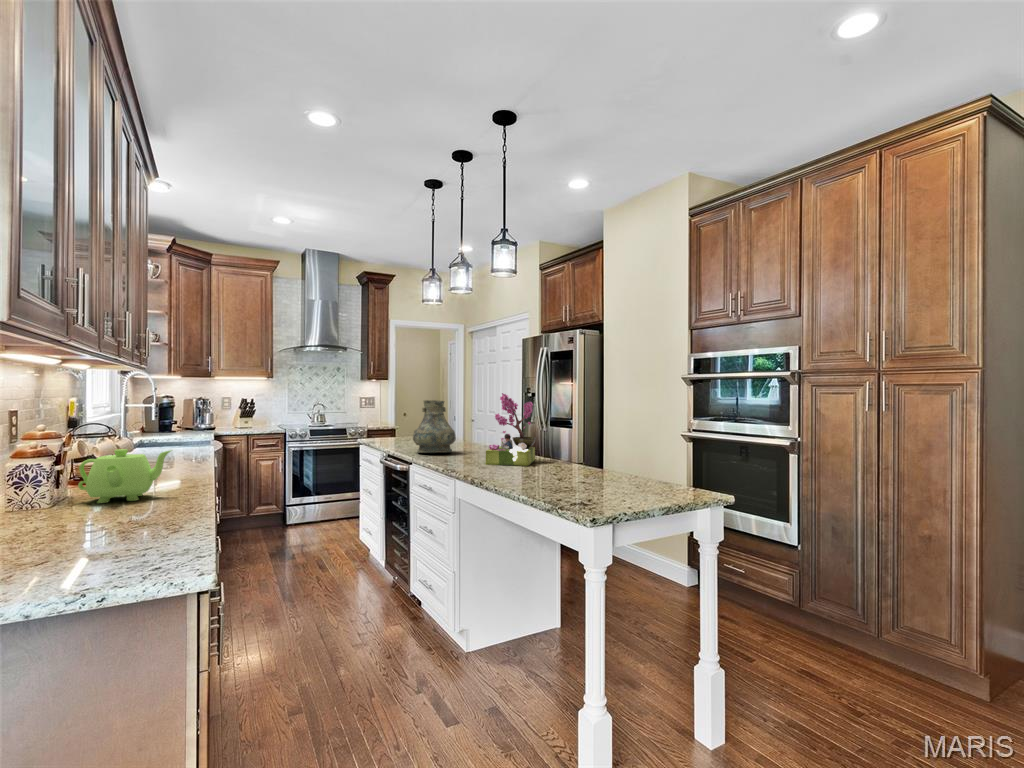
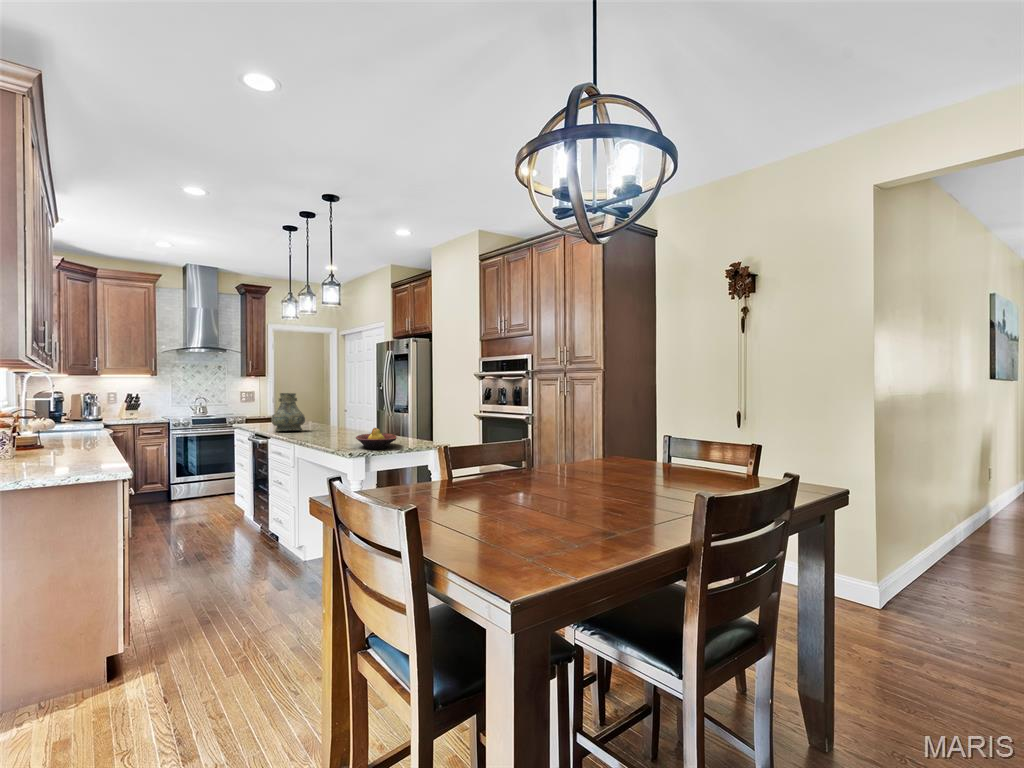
flower arrangement: present [486,393,536,466] -> none [320,387,359,436]
teapot: present [78,449,172,503] -> none [29,425,93,458]
fruit bowl: none [566,461,643,501] -> present [356,428,396,449]

